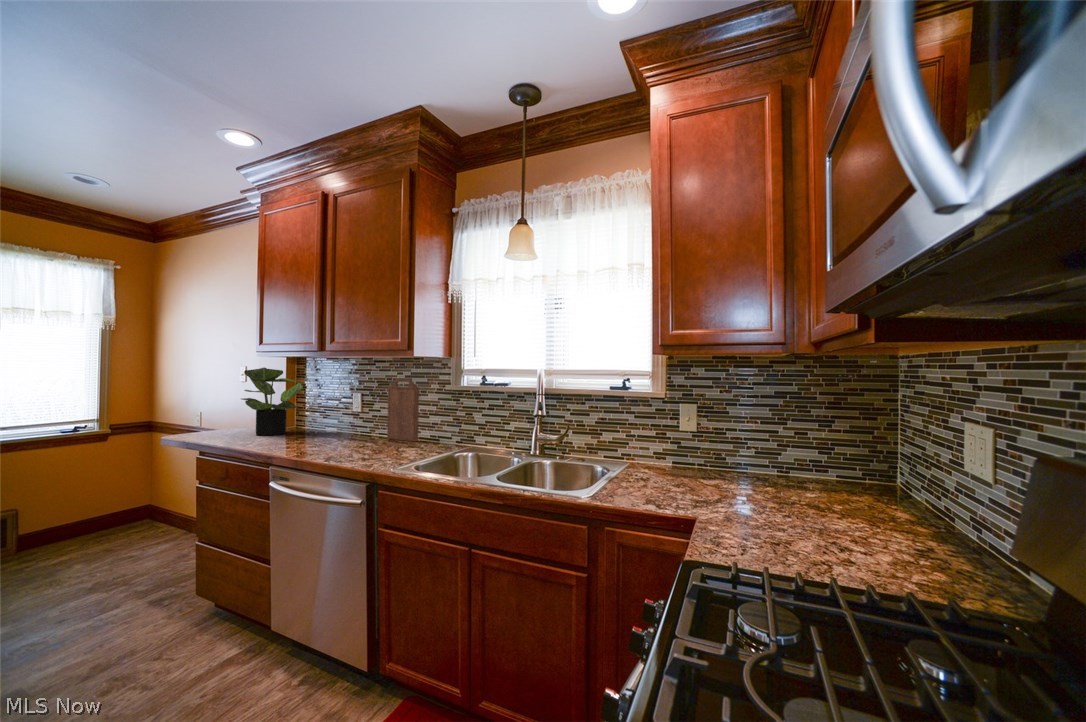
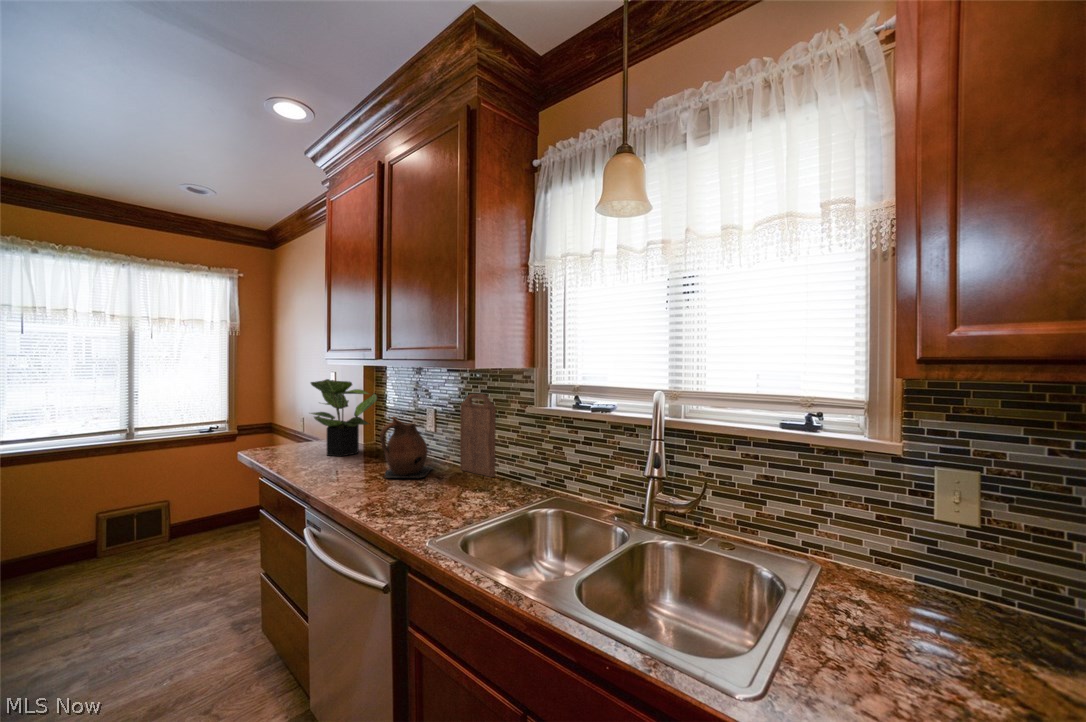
ceramic pitcher: none [323,397,364,445] -> present [380,417,433,479]

